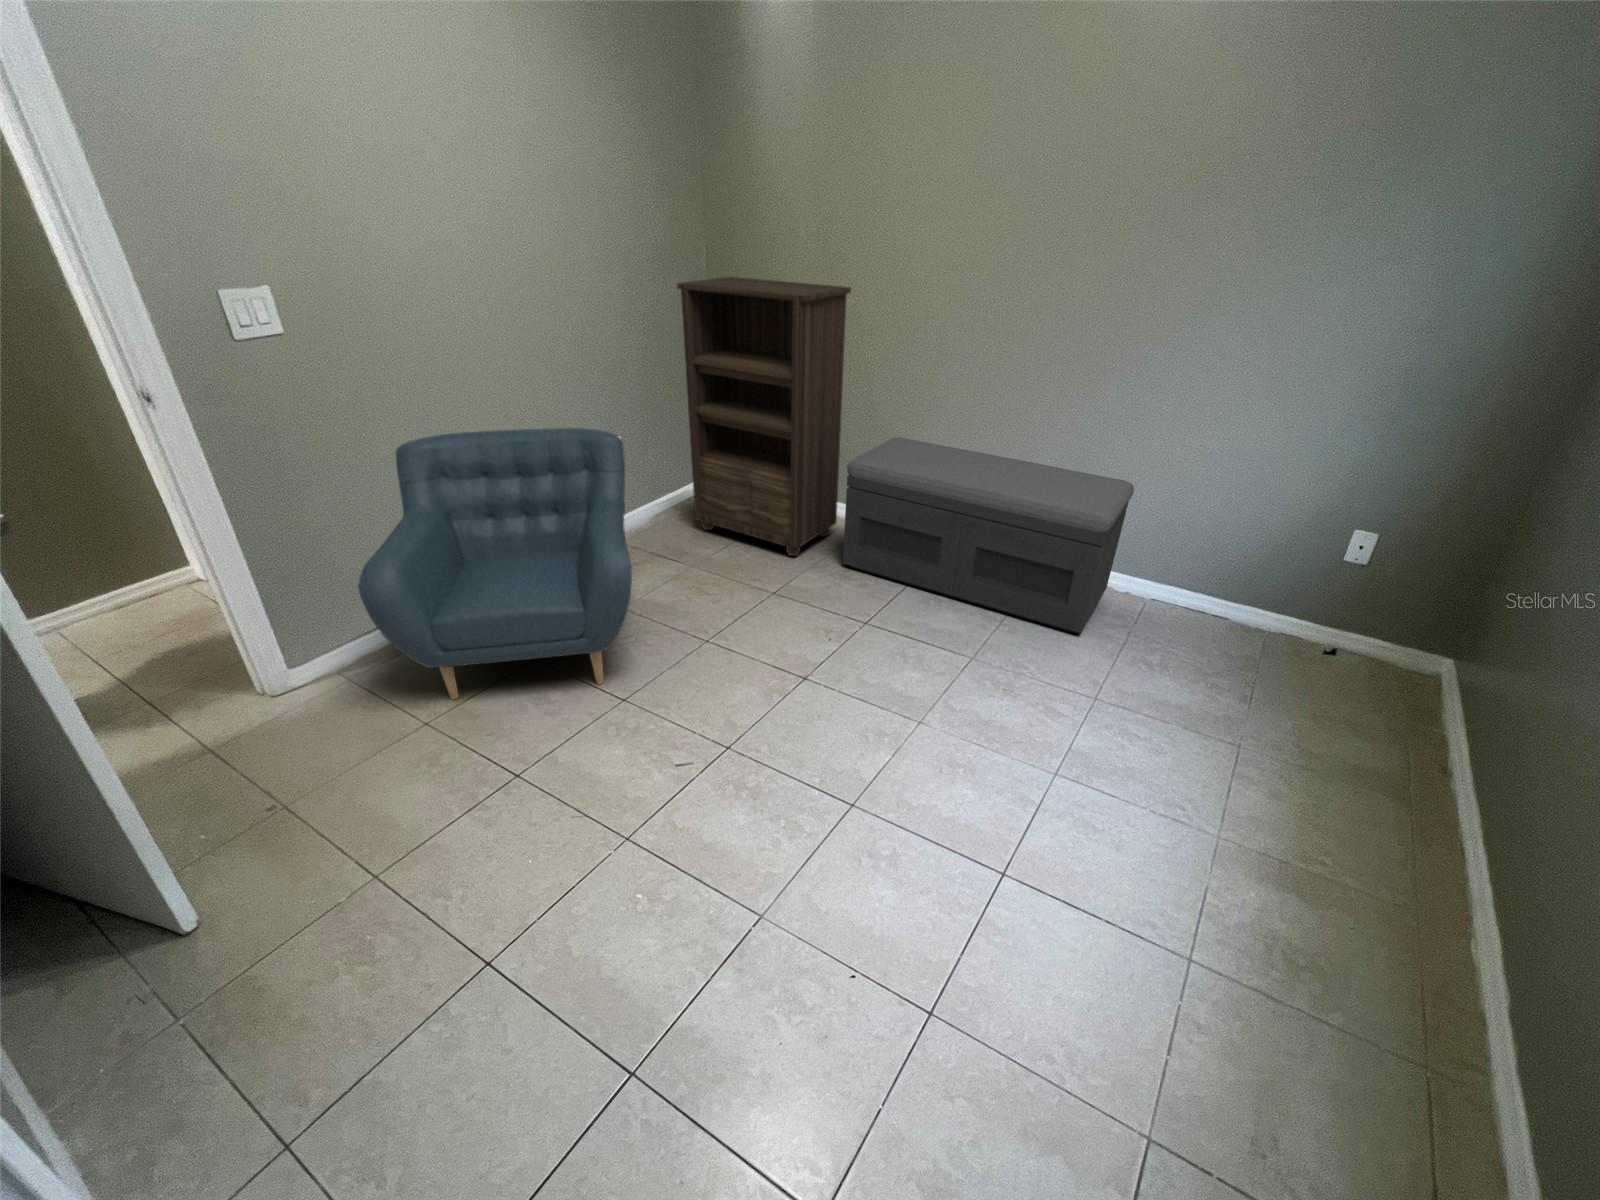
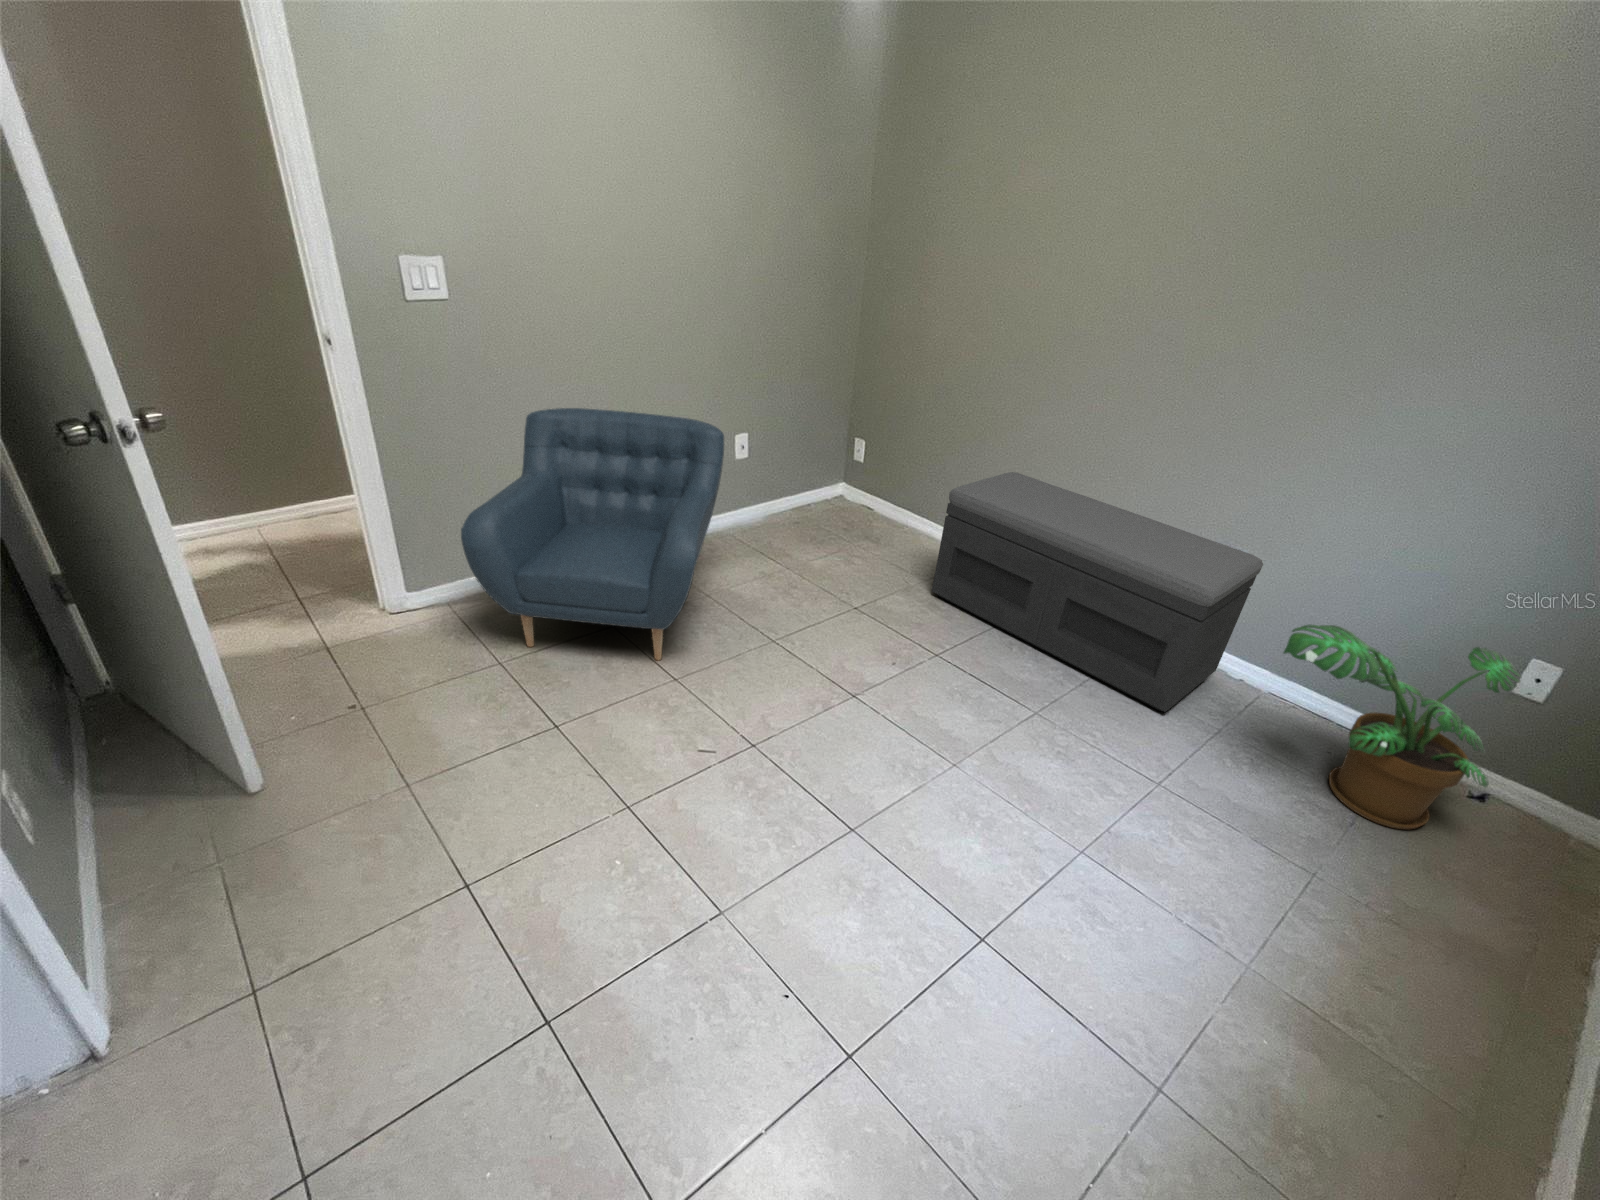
bookshelf: present [677,277,851,556] -> none [801,292,987,575]
potted plant: none [1179,527,1350,691] -> present [1284,625,1521,829]

